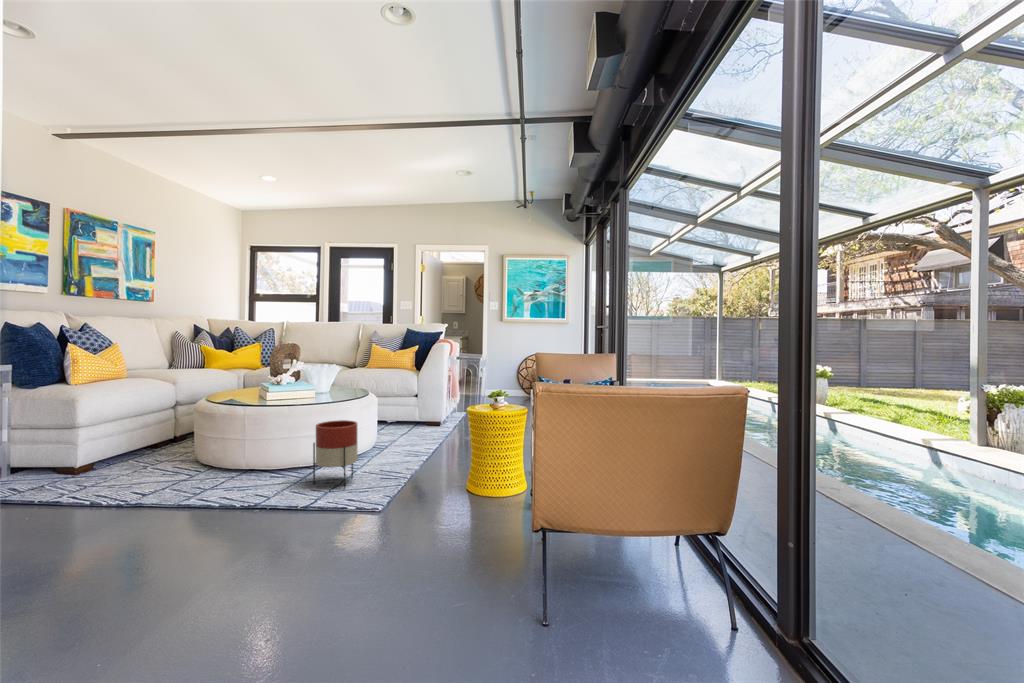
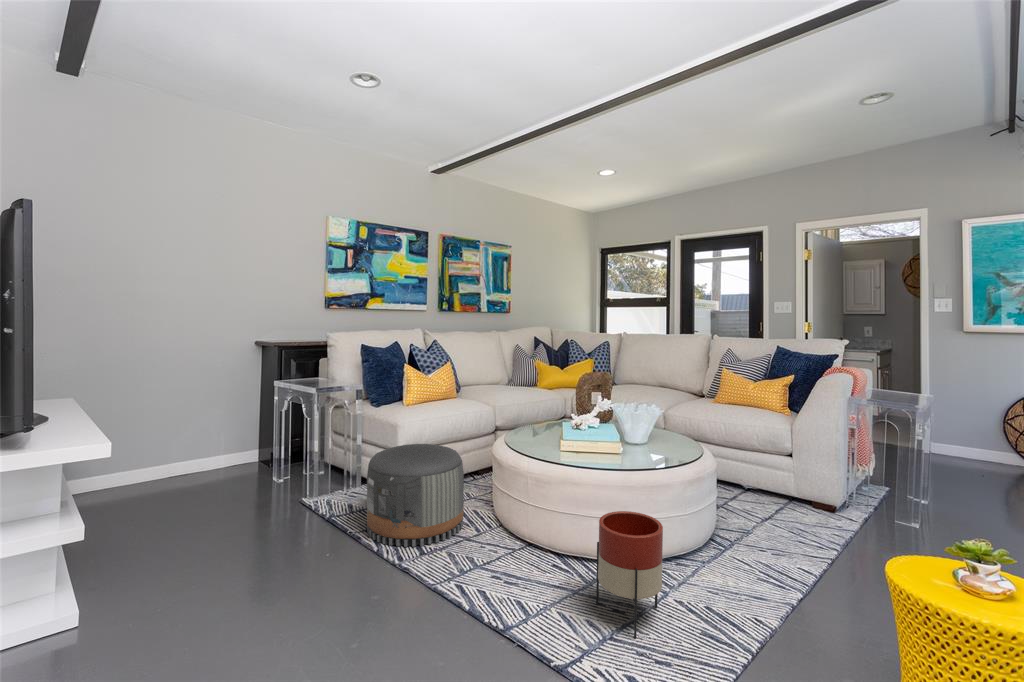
pouf: none [58,411,173,500] -> present [367,444,464,547]

